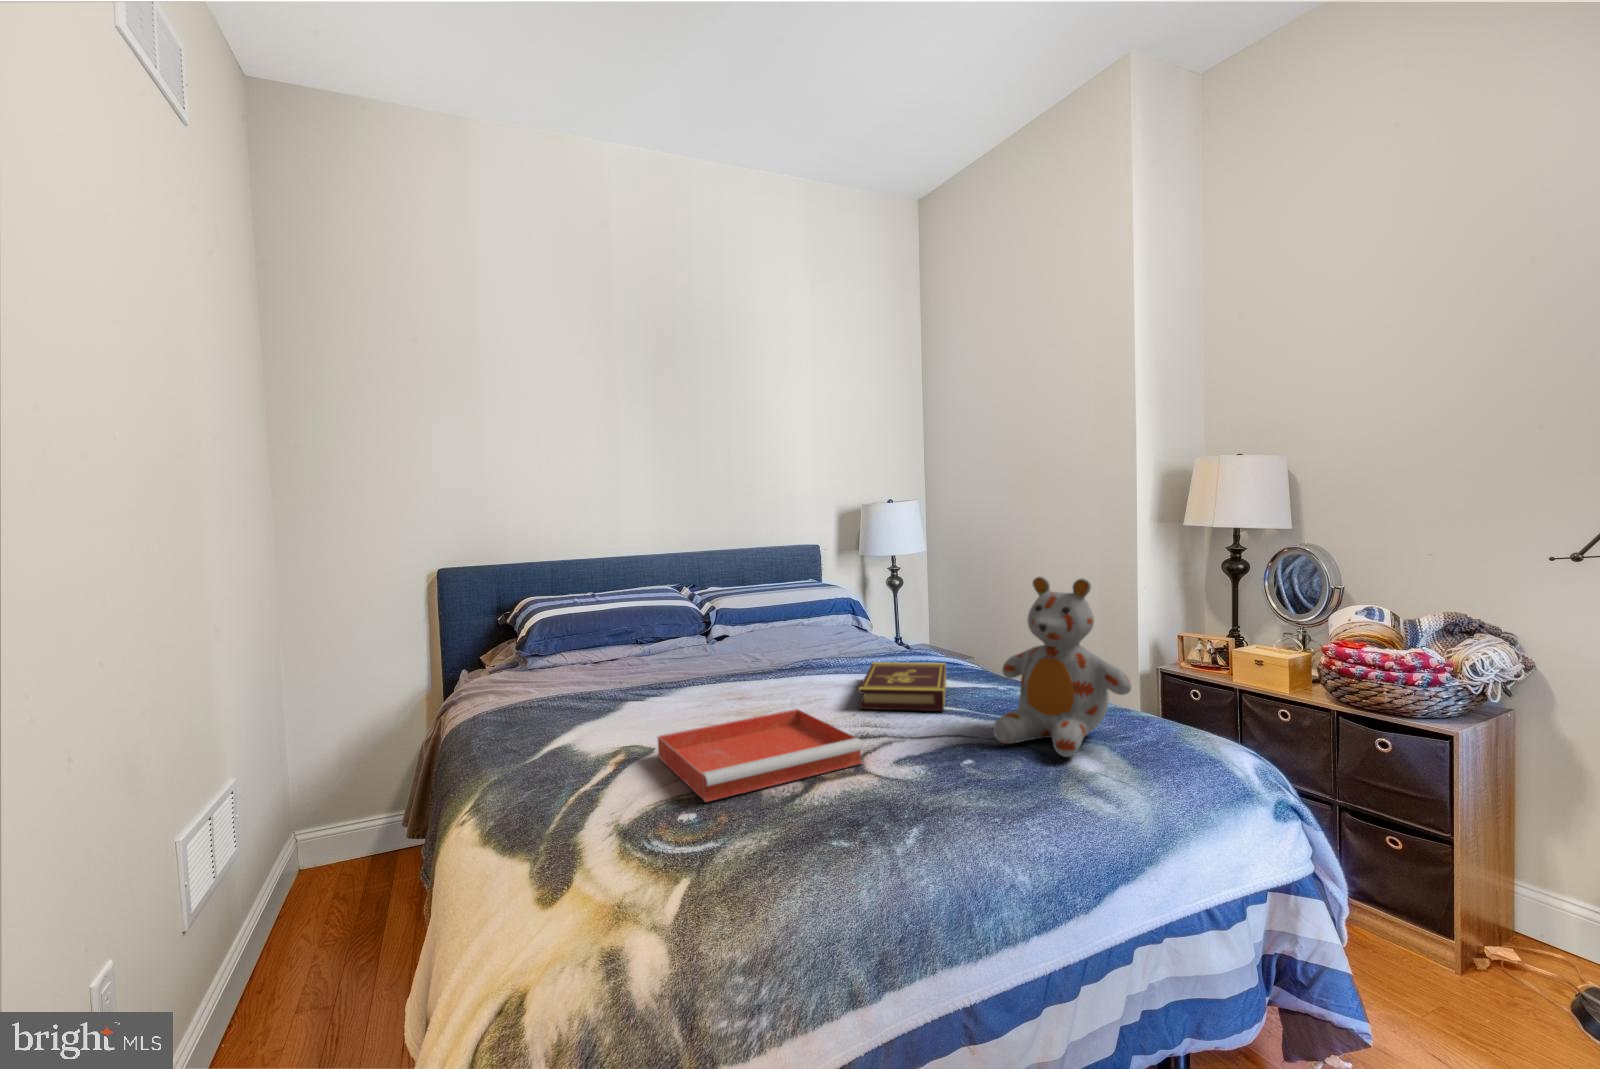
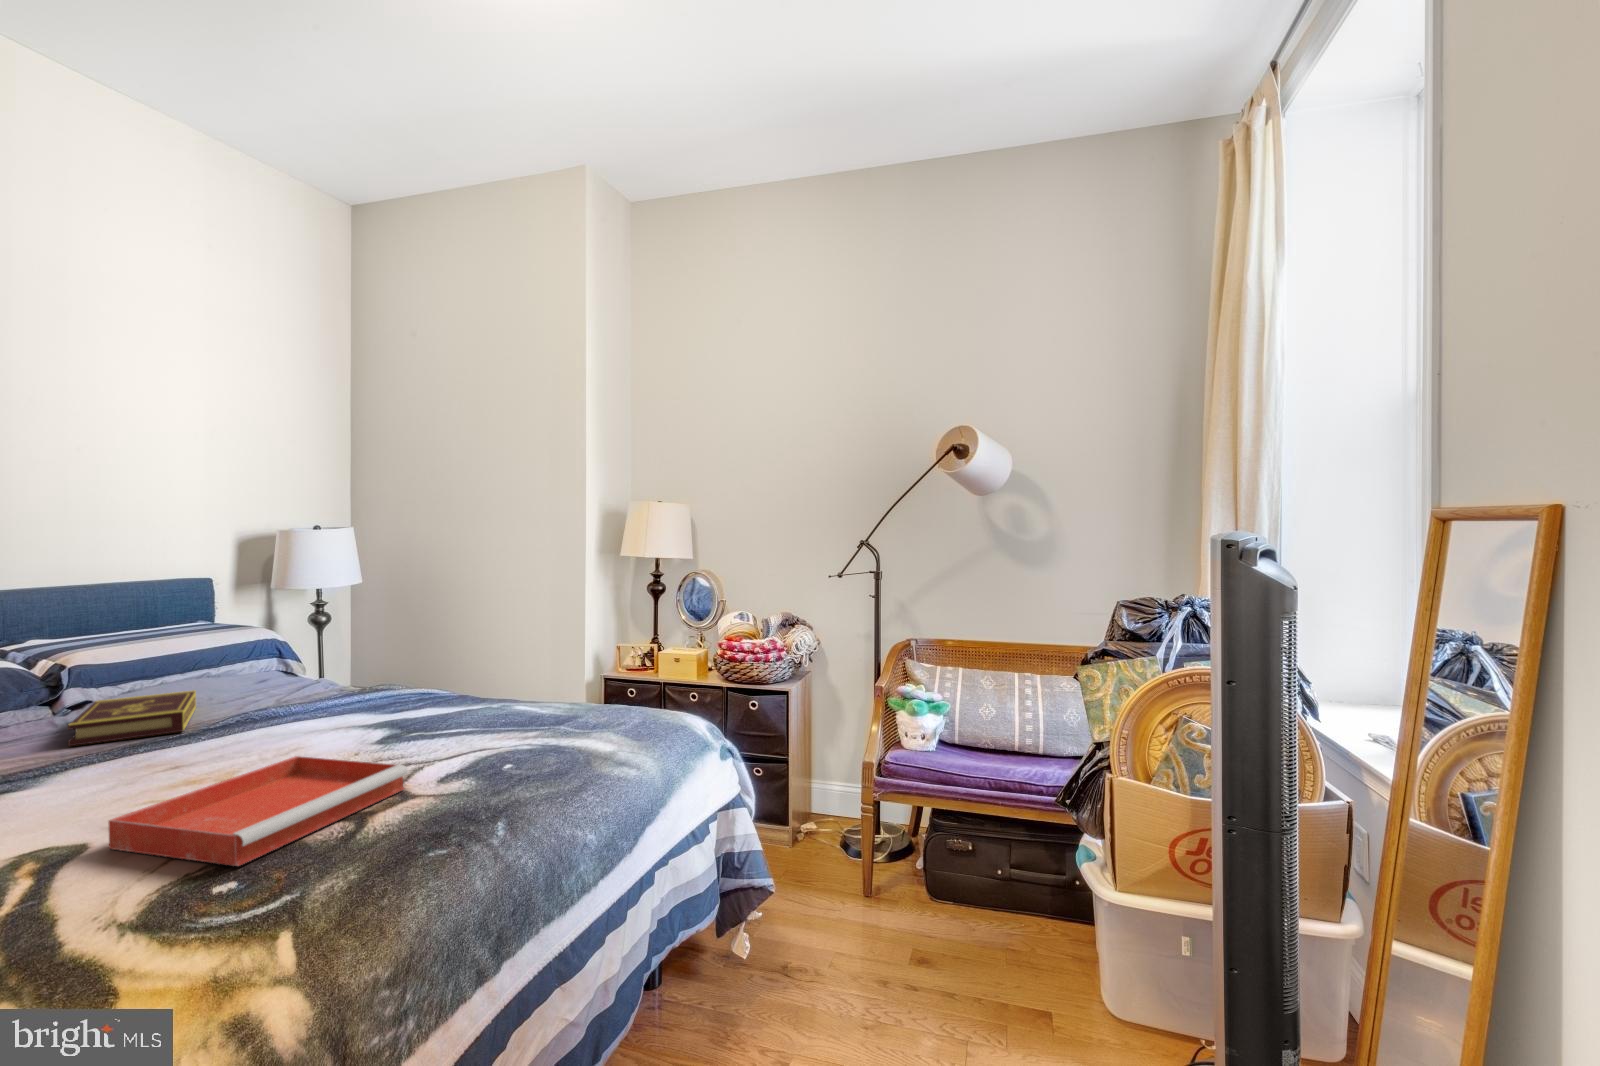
stuffed bear: present [993,576,1131,757] -> none [518,596,631,745]
book: present [859,662,946,711] -> present [68,690,196,746]

